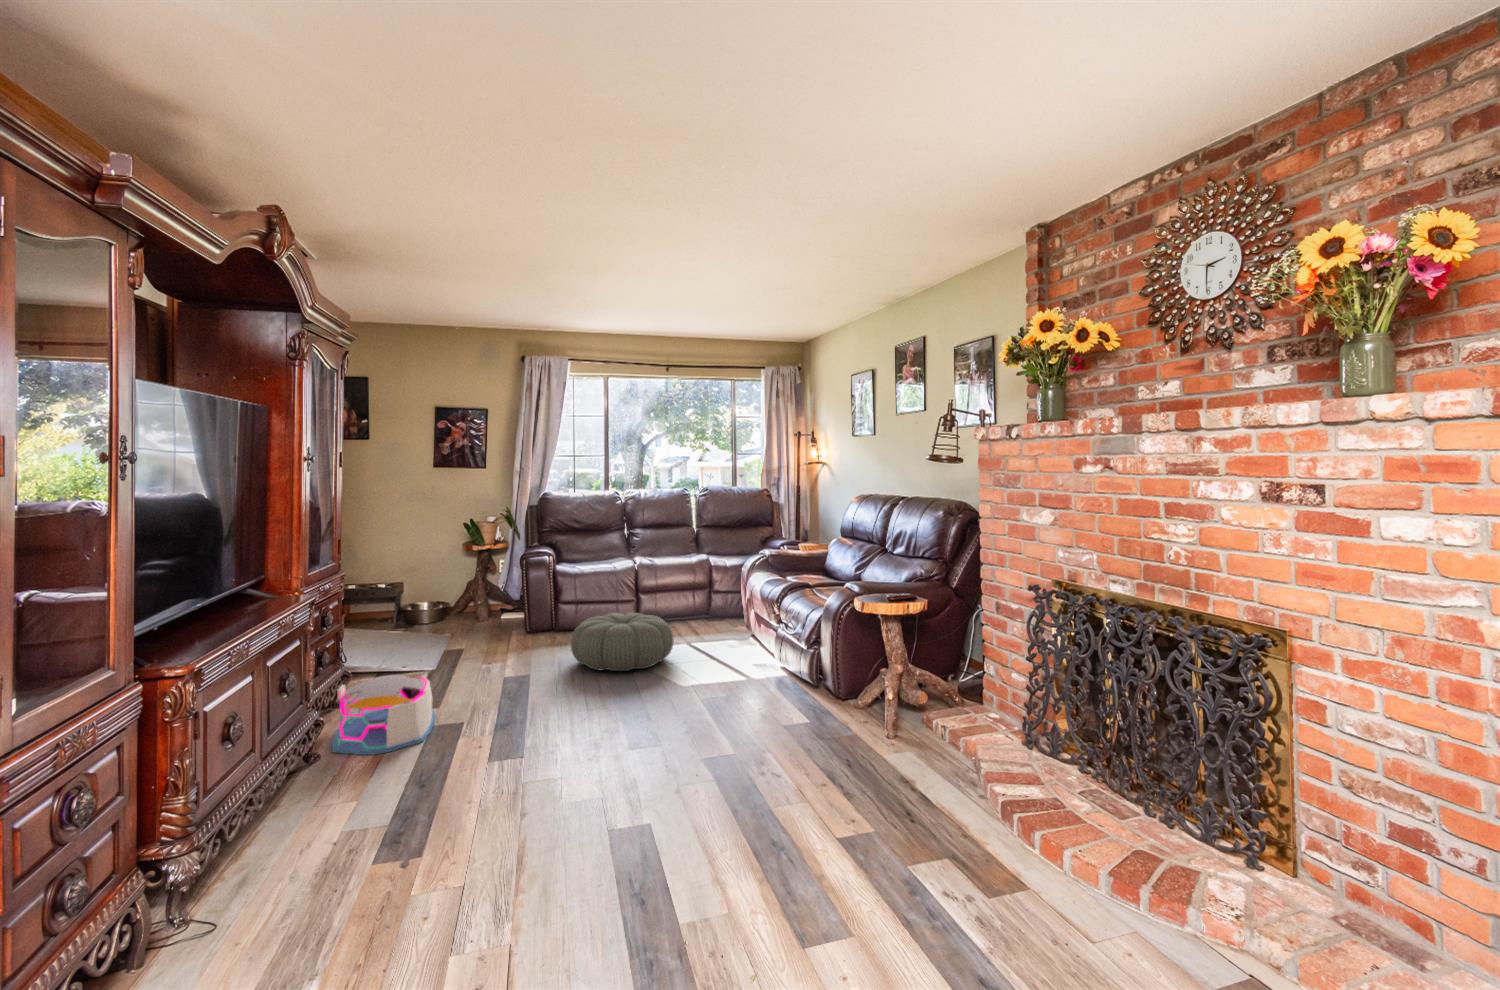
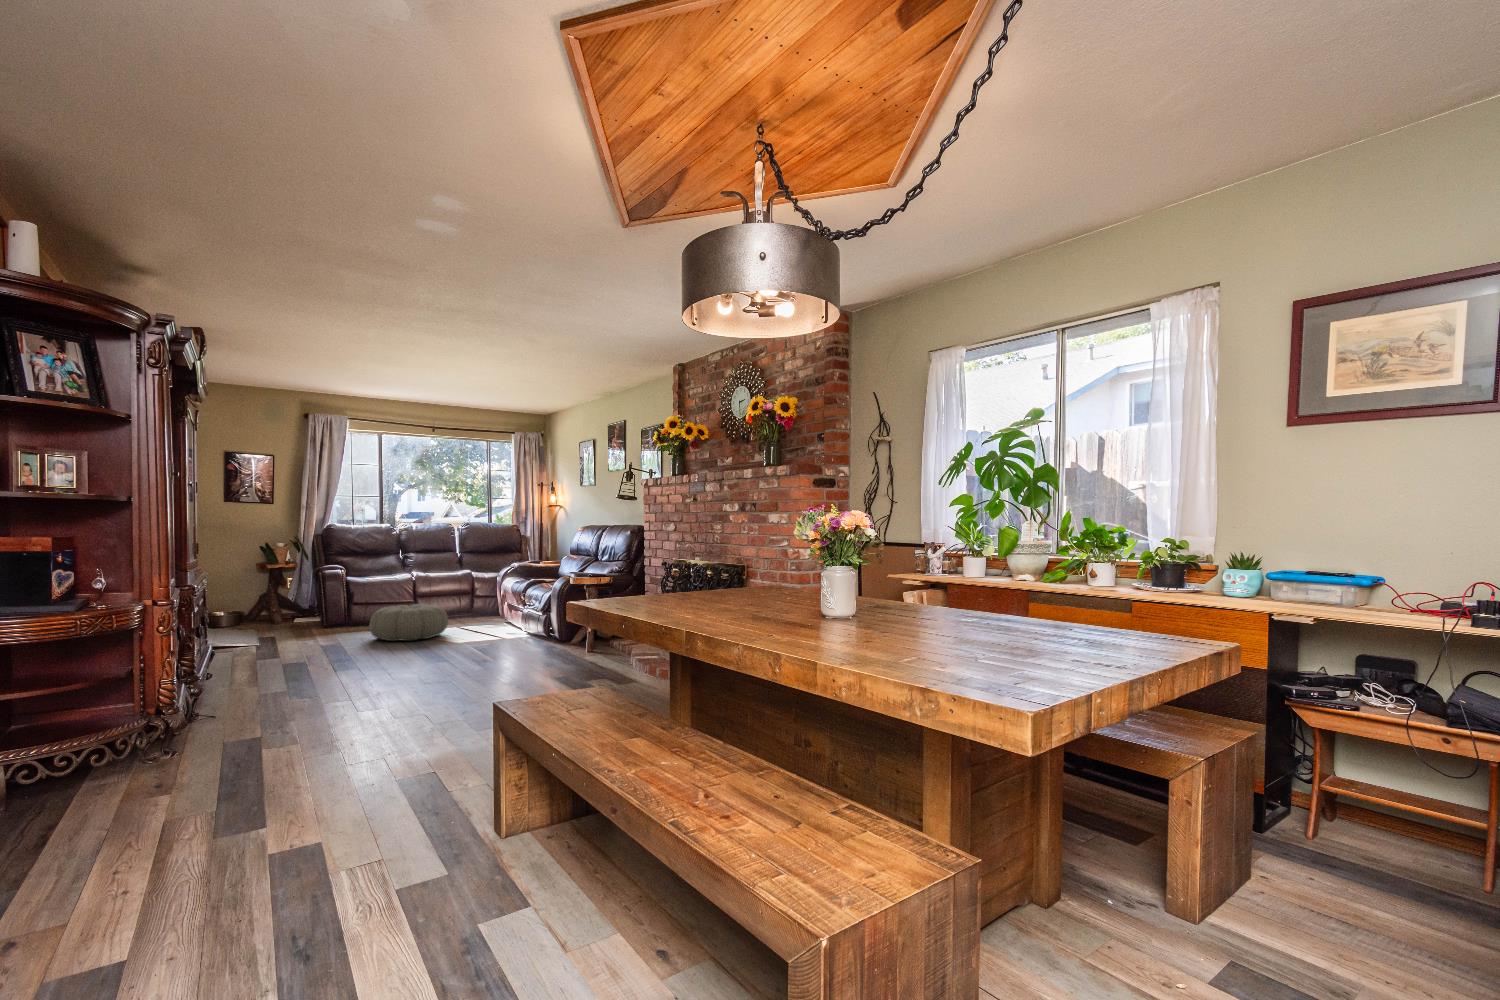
storage bin: present [332,675,435,755] -> none [207,636,282,679]

